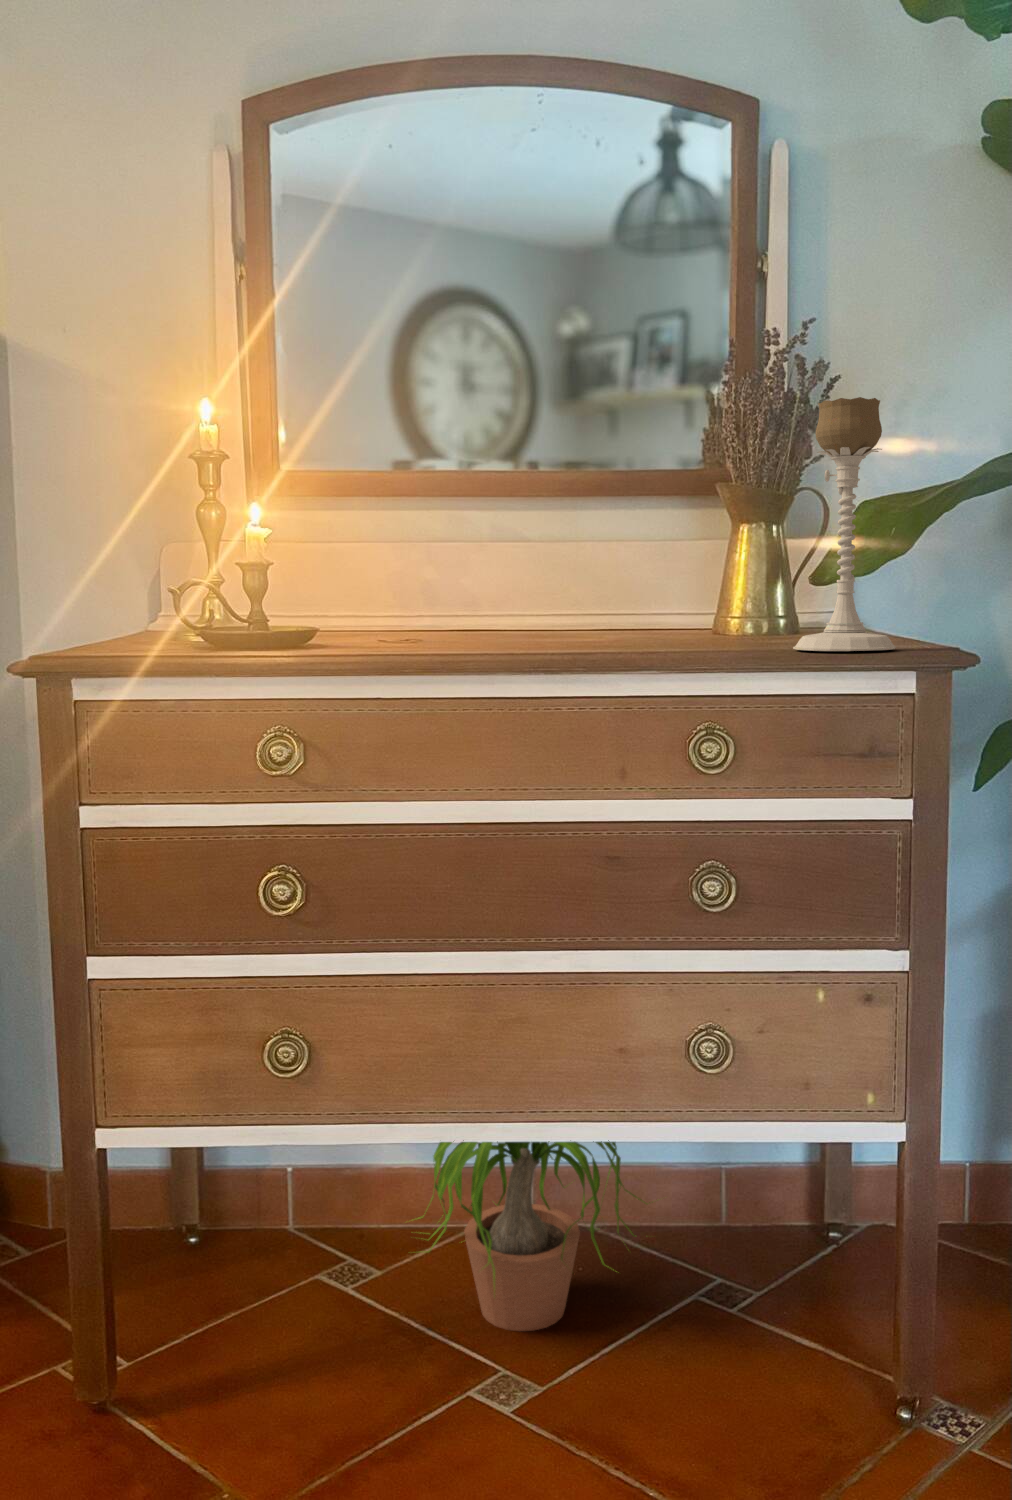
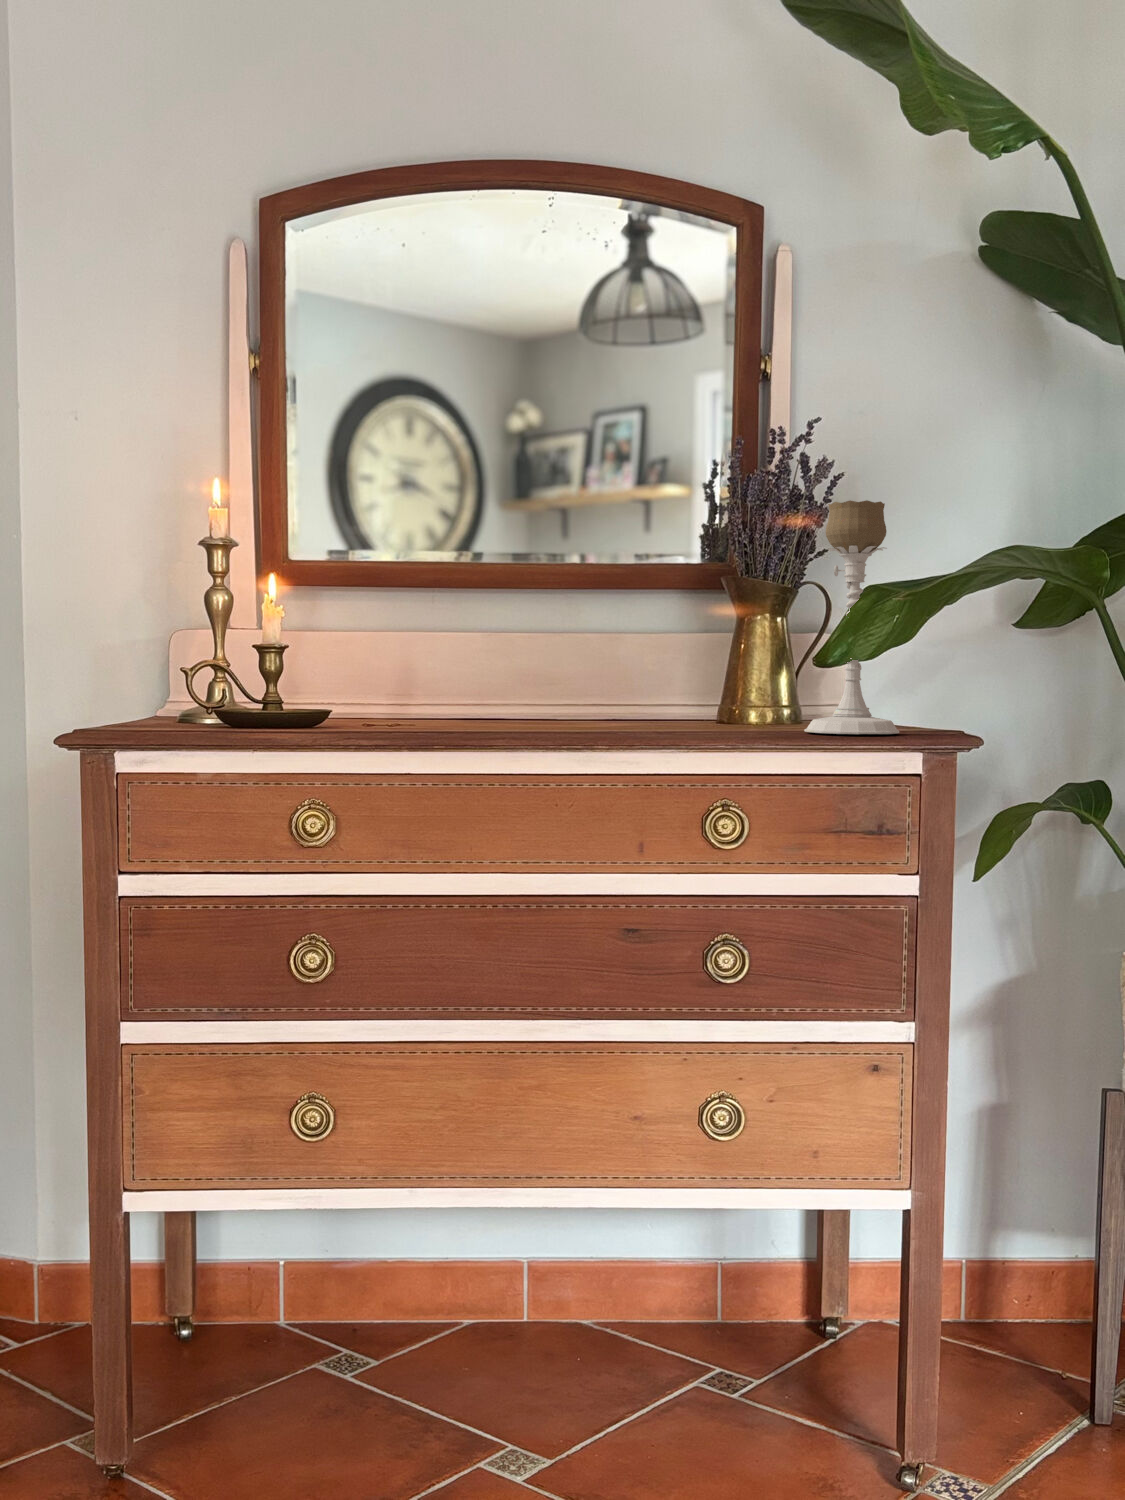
potted plant: present [412,1140,647,1331] -> none [408,1164,675,1417]

